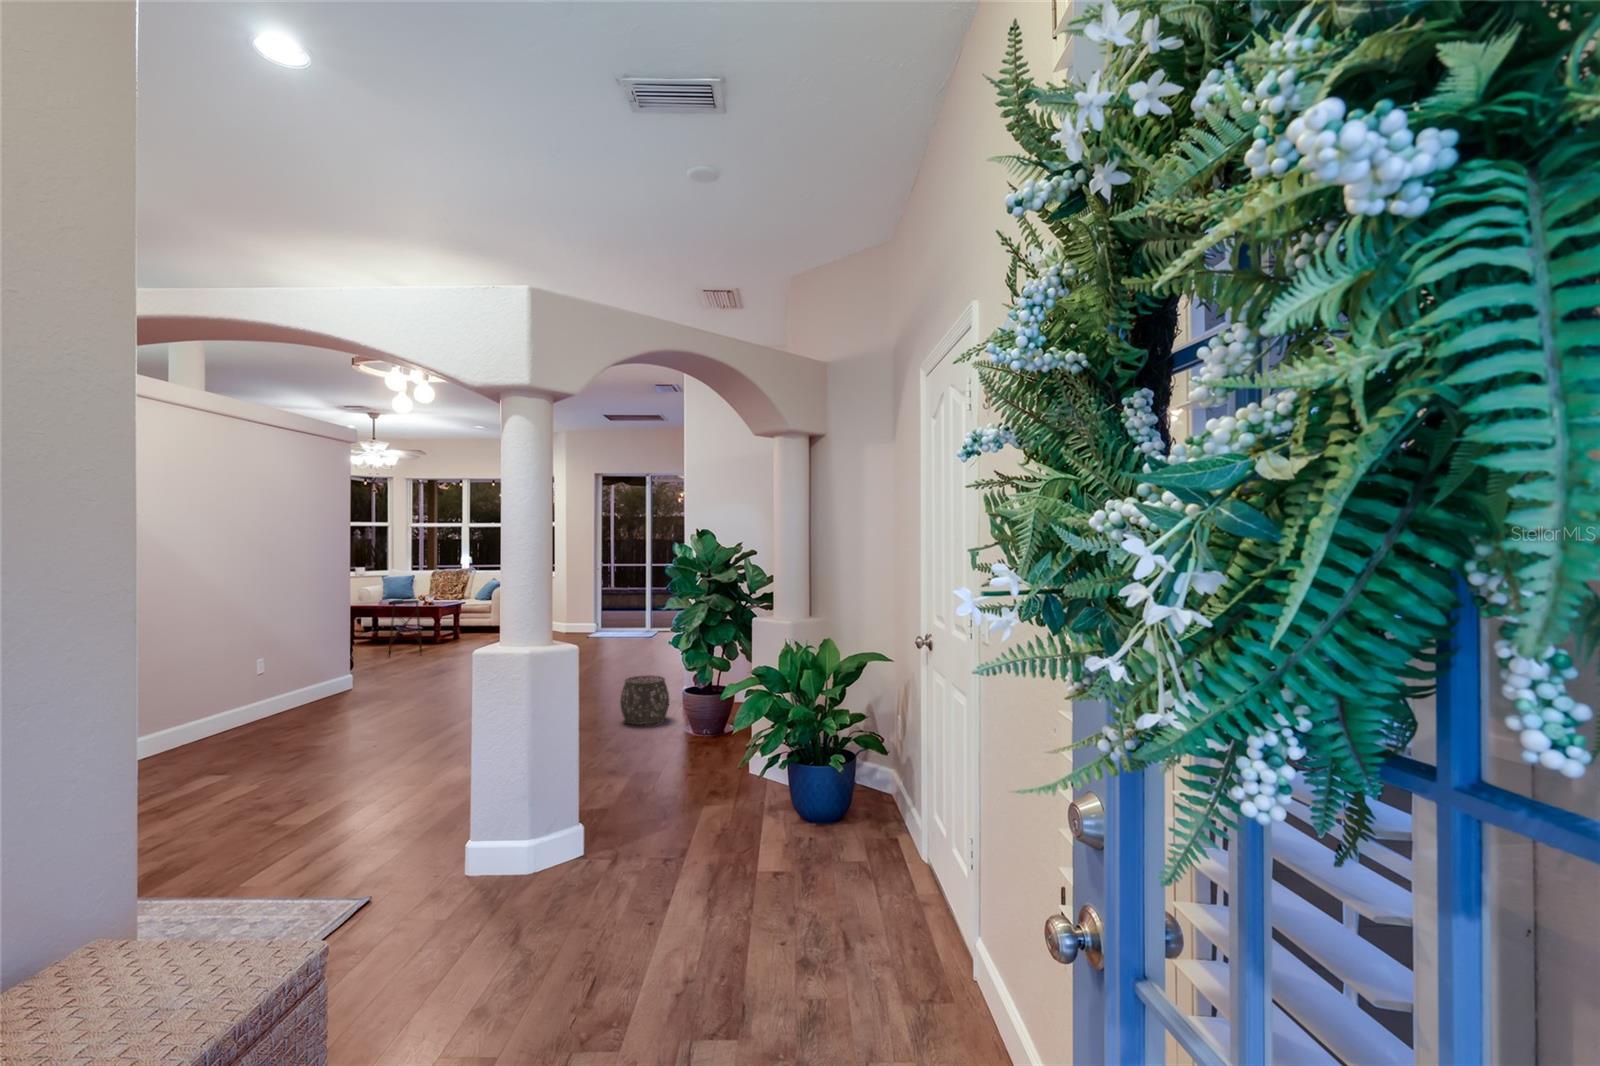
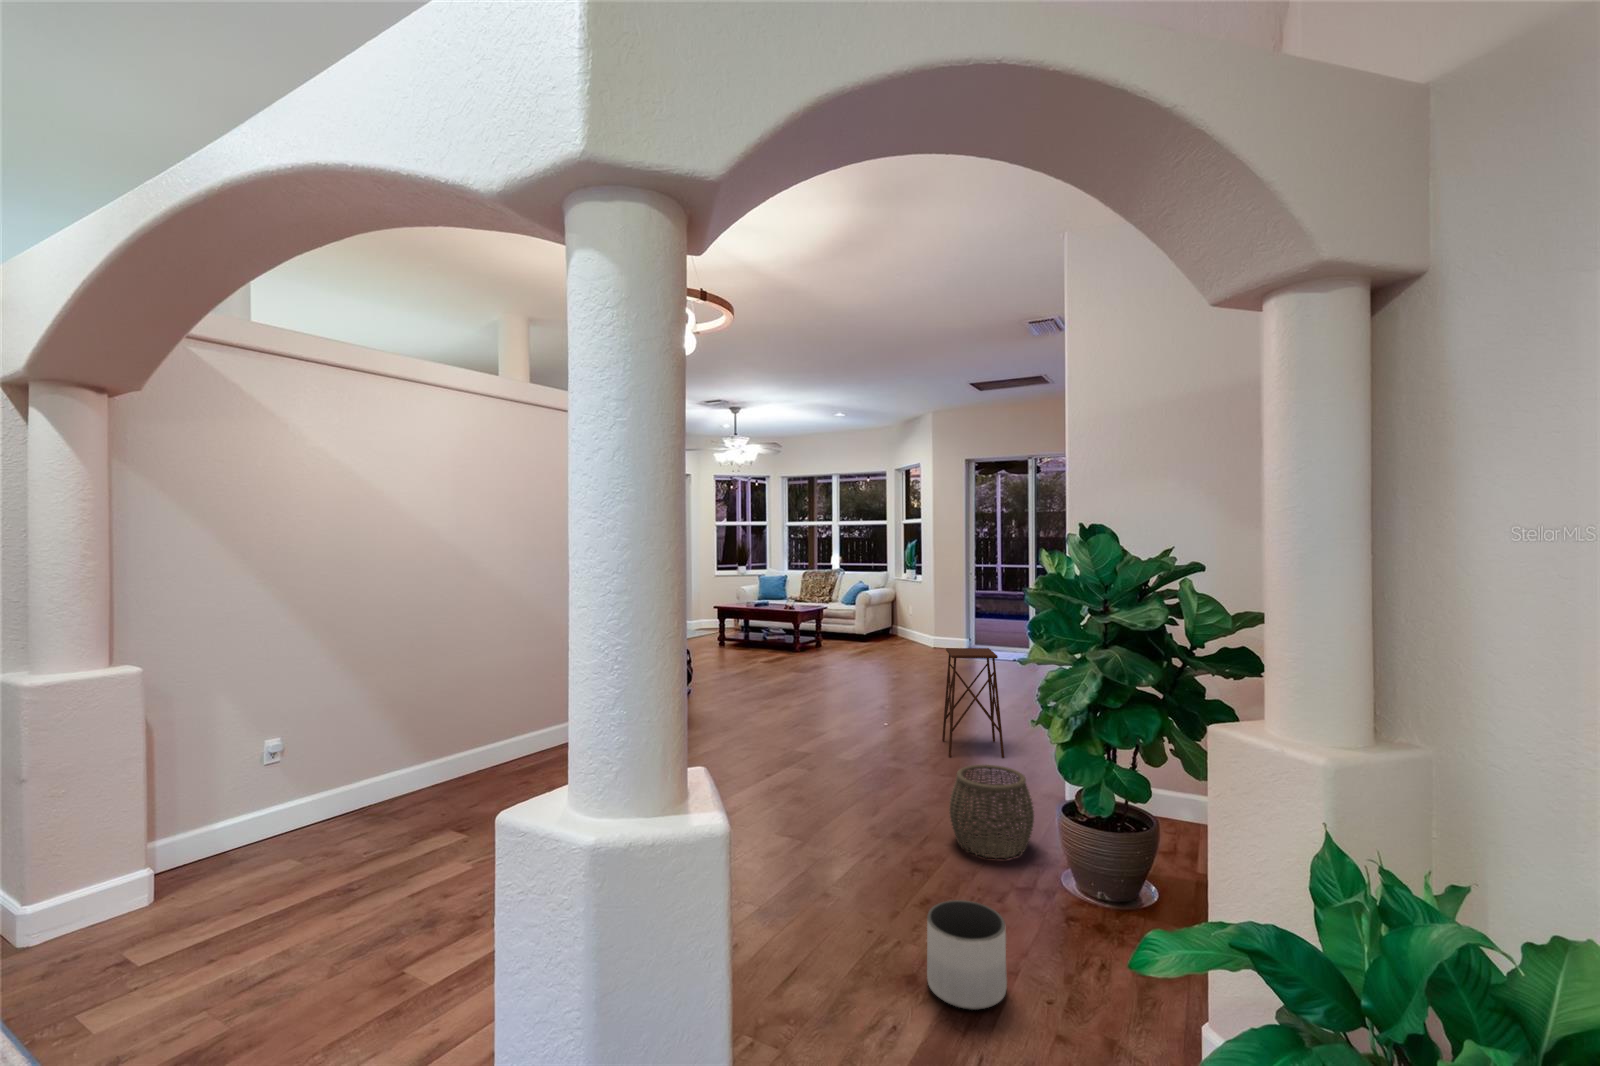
side table: present [389,600,422,656] -> present [942,648,1004,758]
planter: none [627,723,666,767] -> present [927,900,1007,1010]

